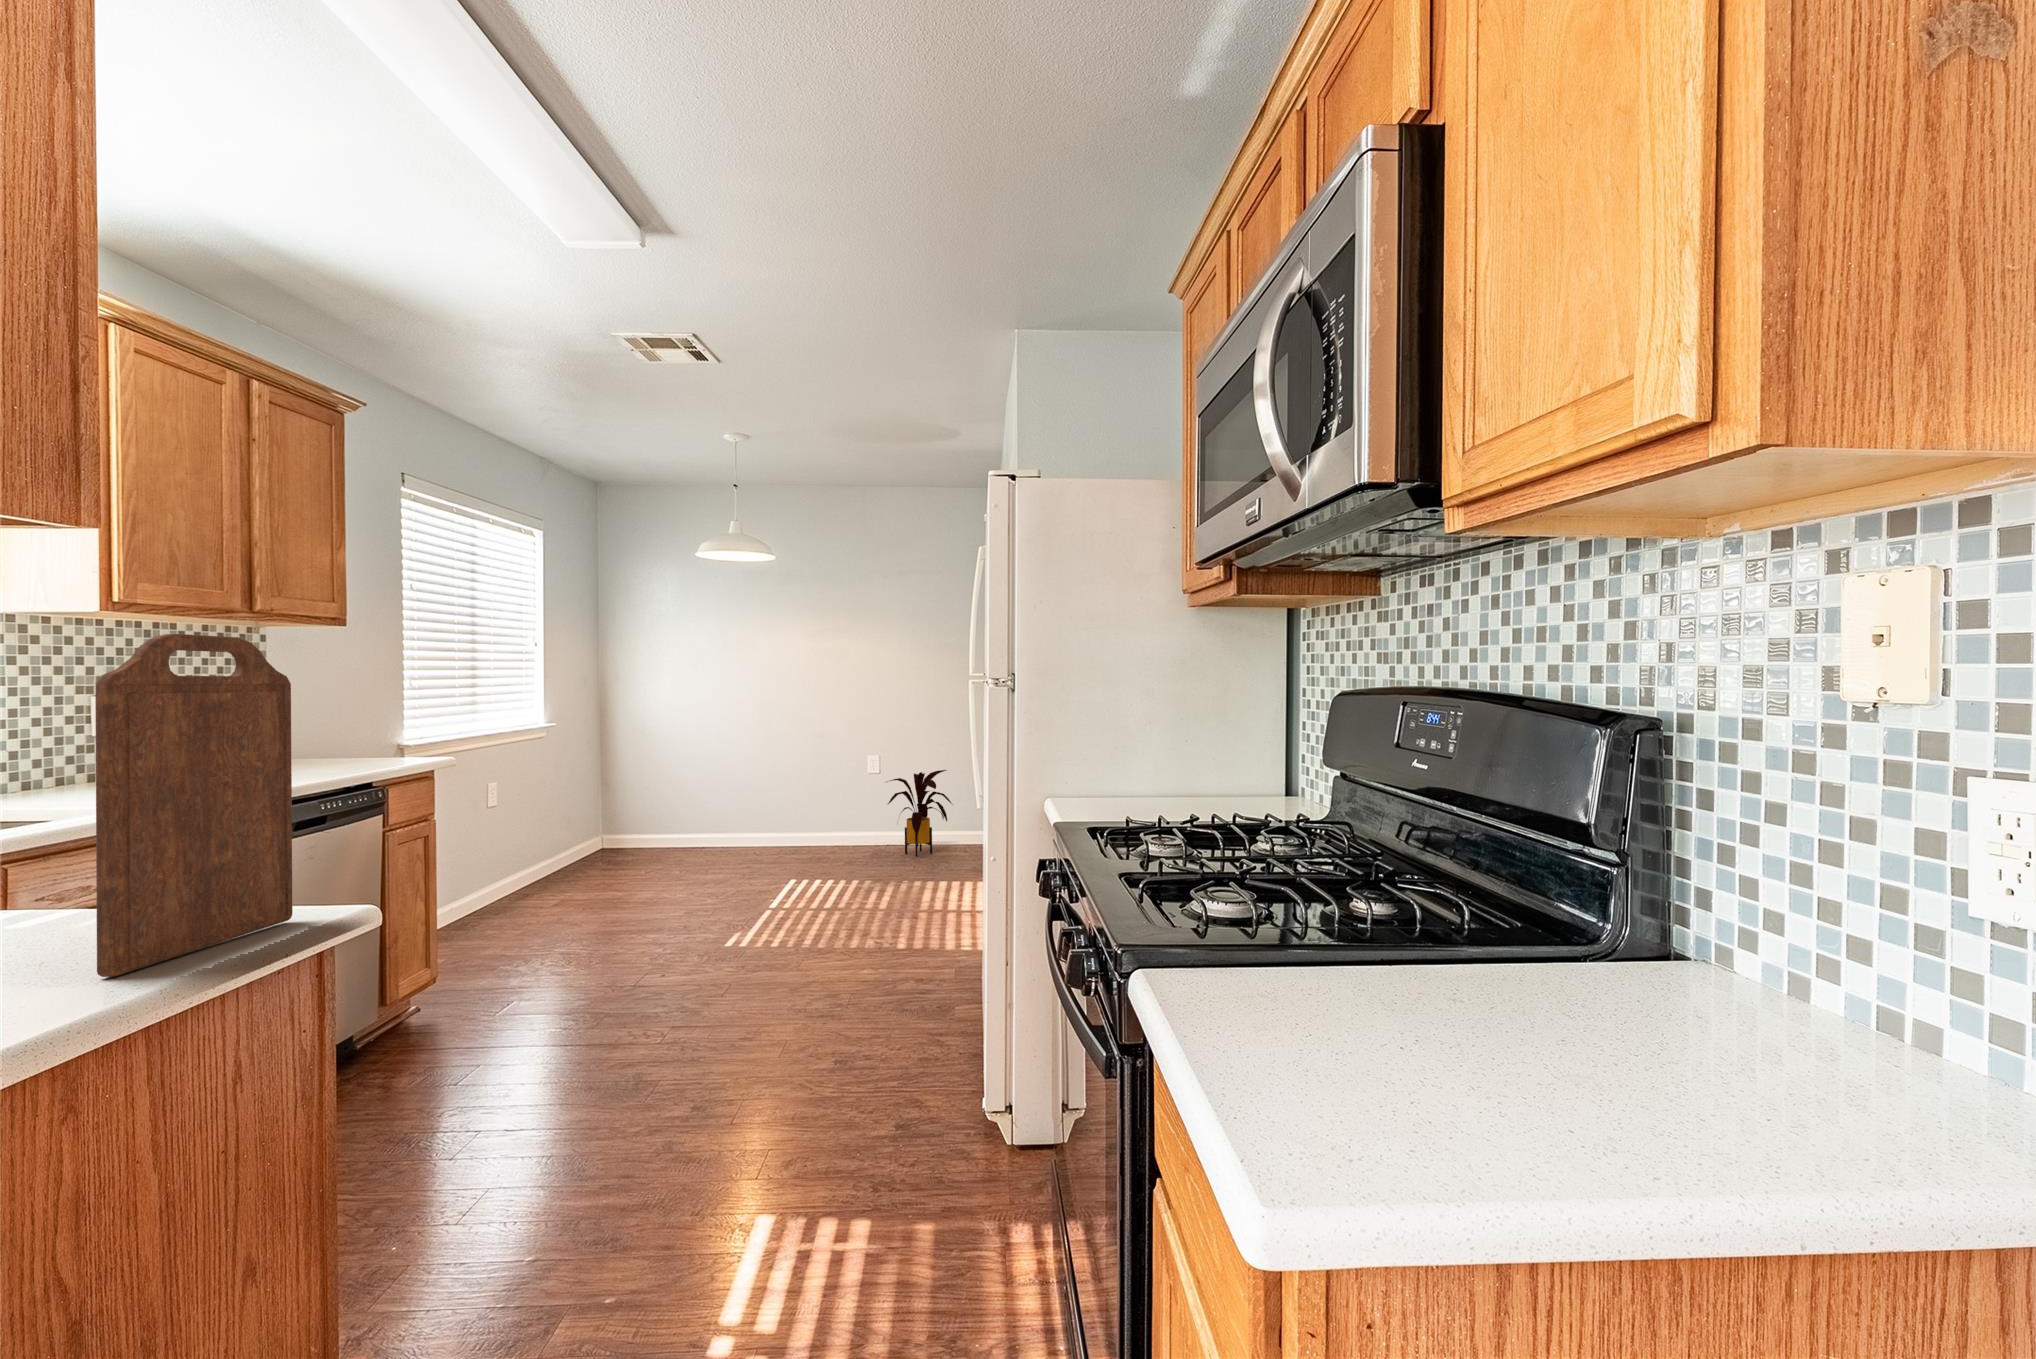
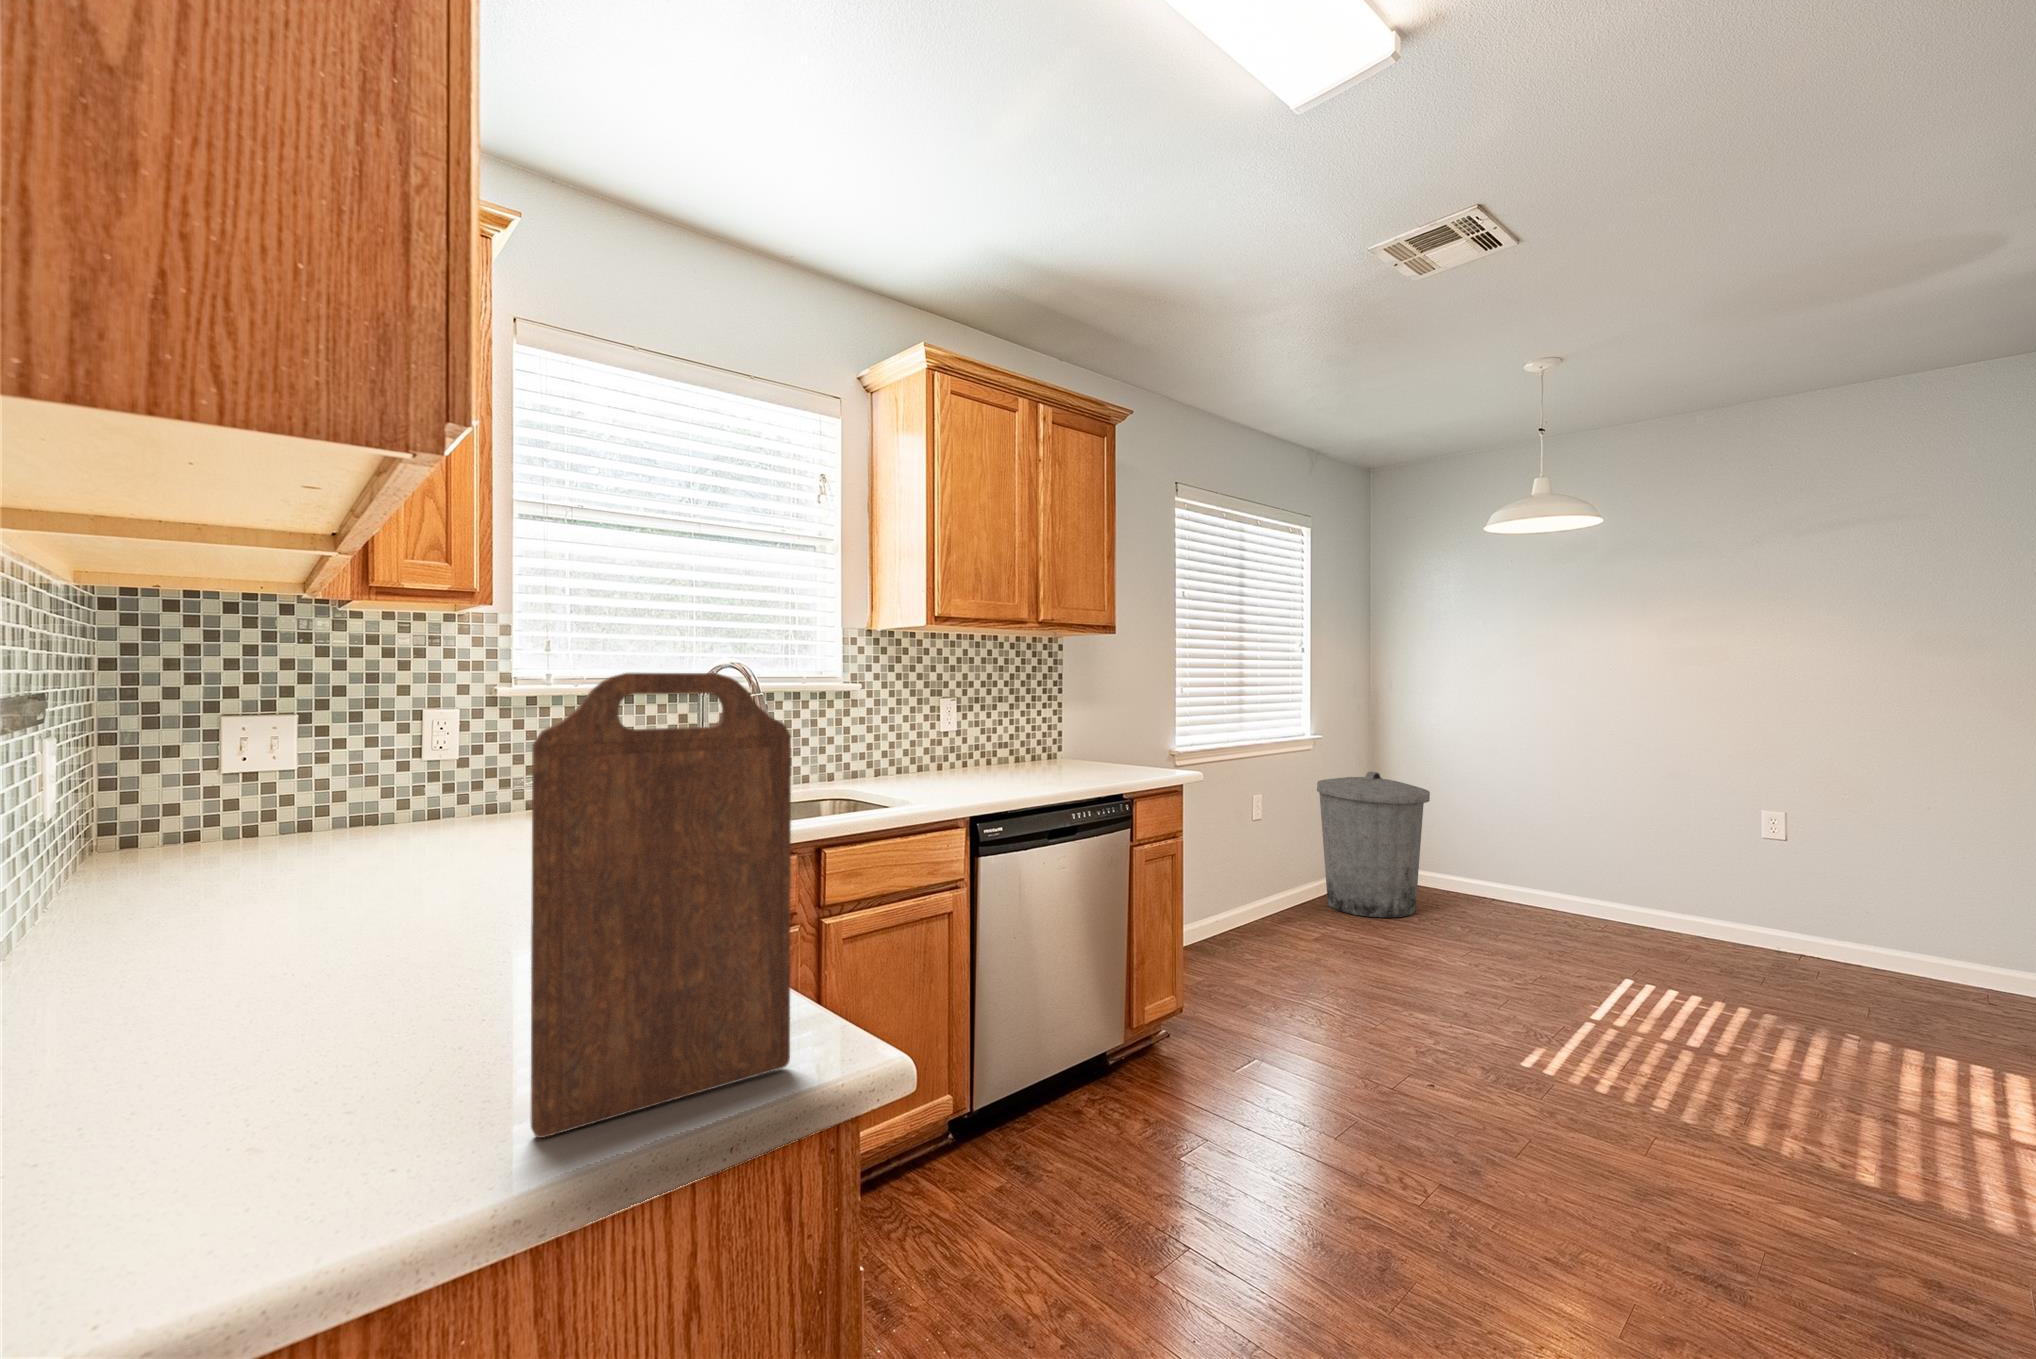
trash can: none [550,755,651,879] -> present [1317,771,1430,918]
house plant: present [887,770,952,857] -> none [1810,849,1974,997]

